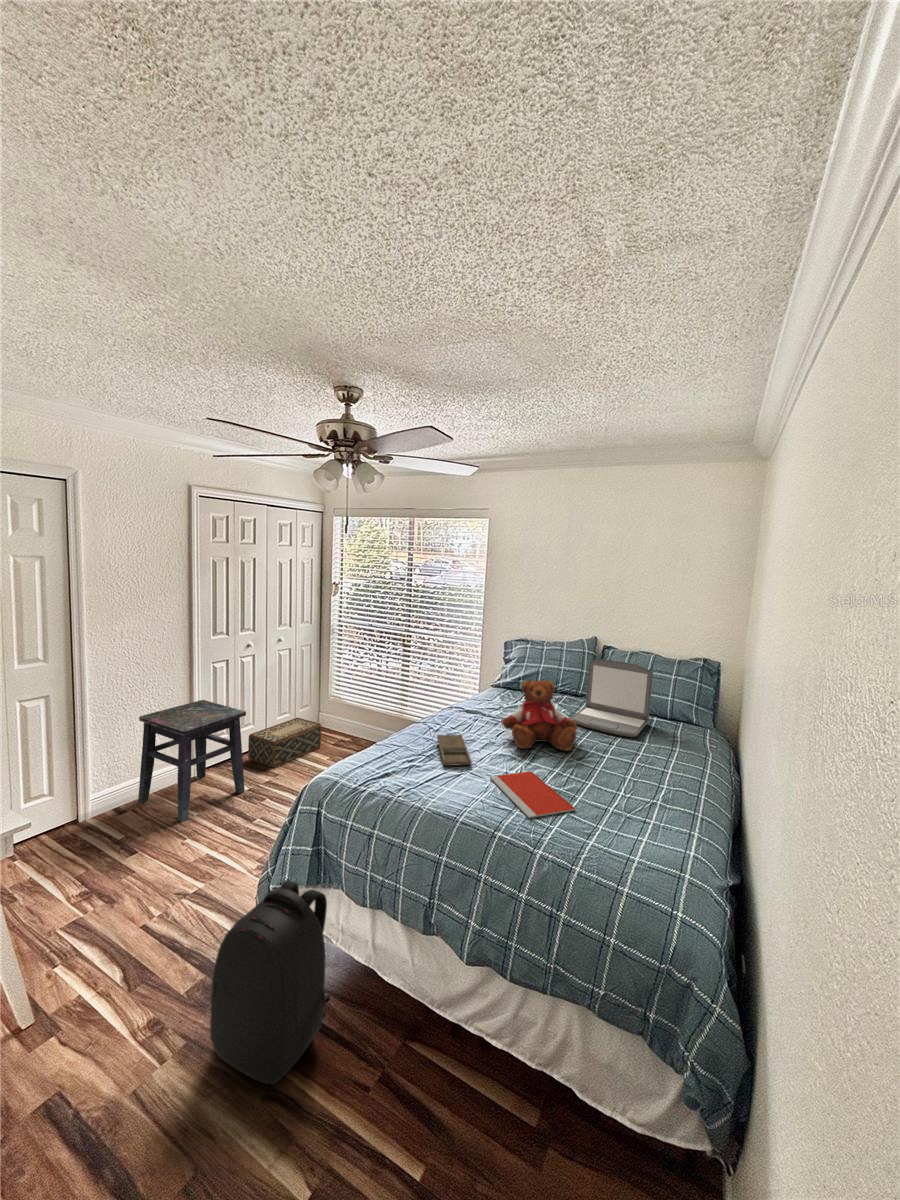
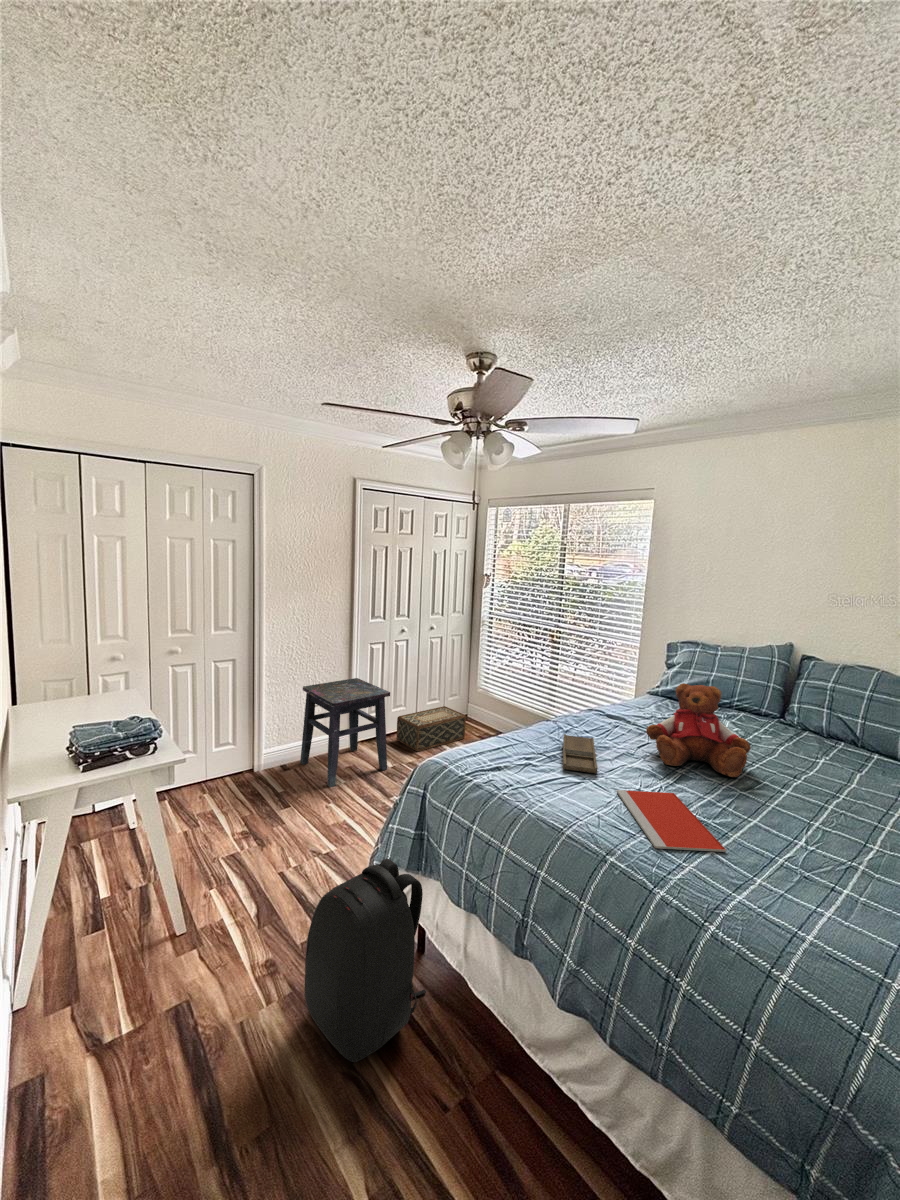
laptop: present [569,659,653,737] -> none [744,668,881,775]

